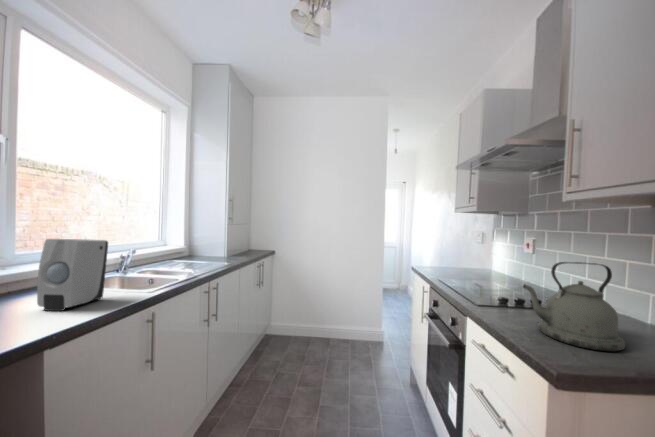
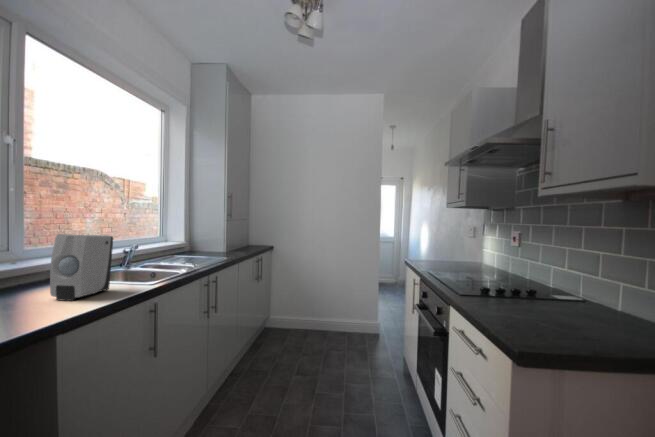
kettle: present [523,262,626,351] -> none [496,253,587,333]

